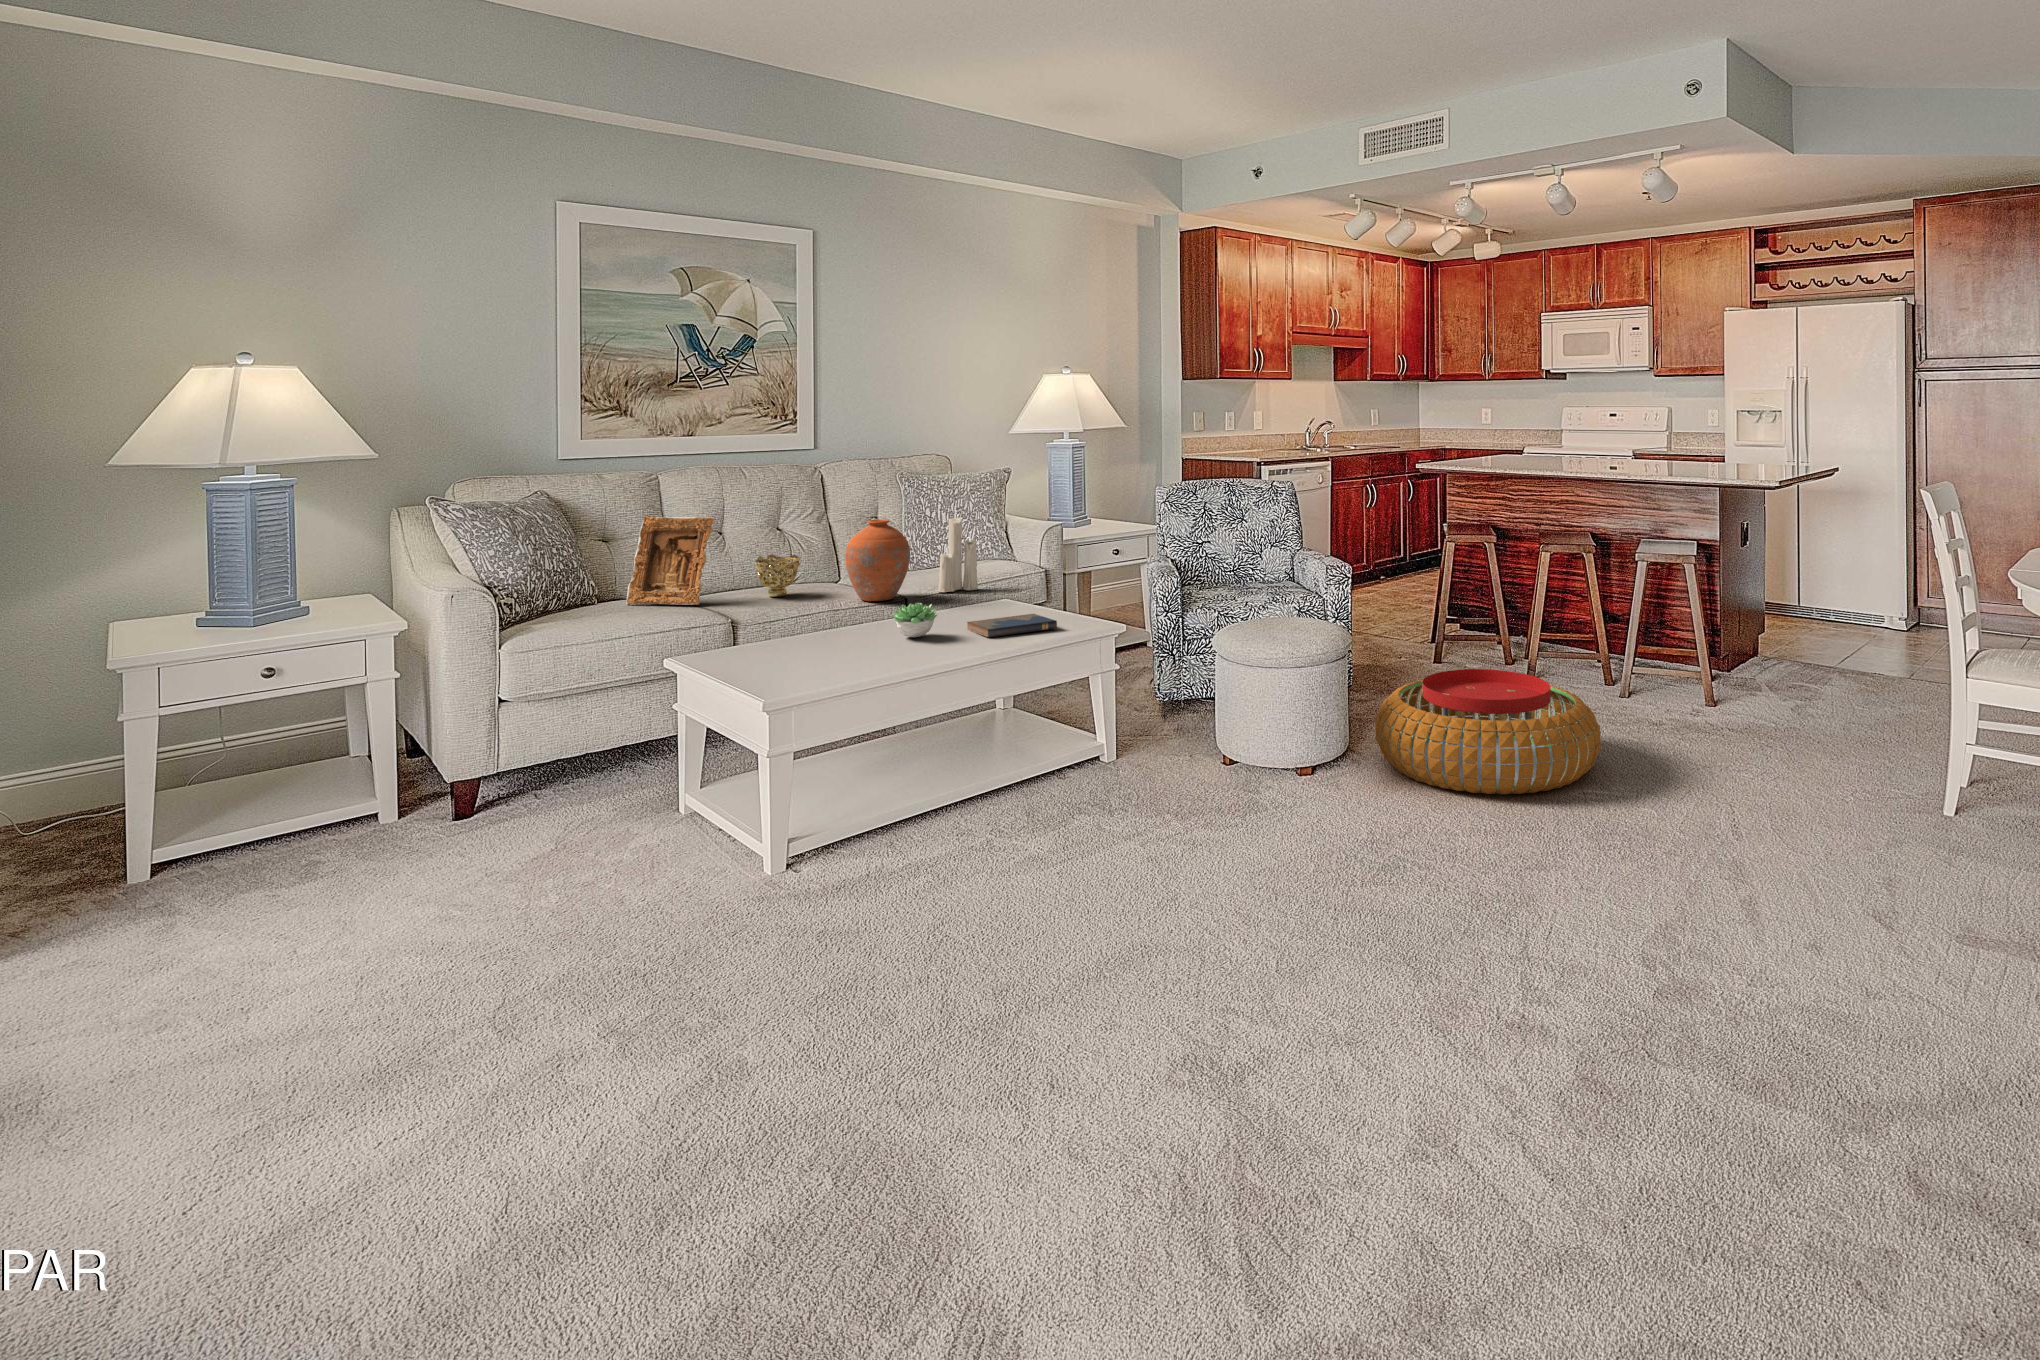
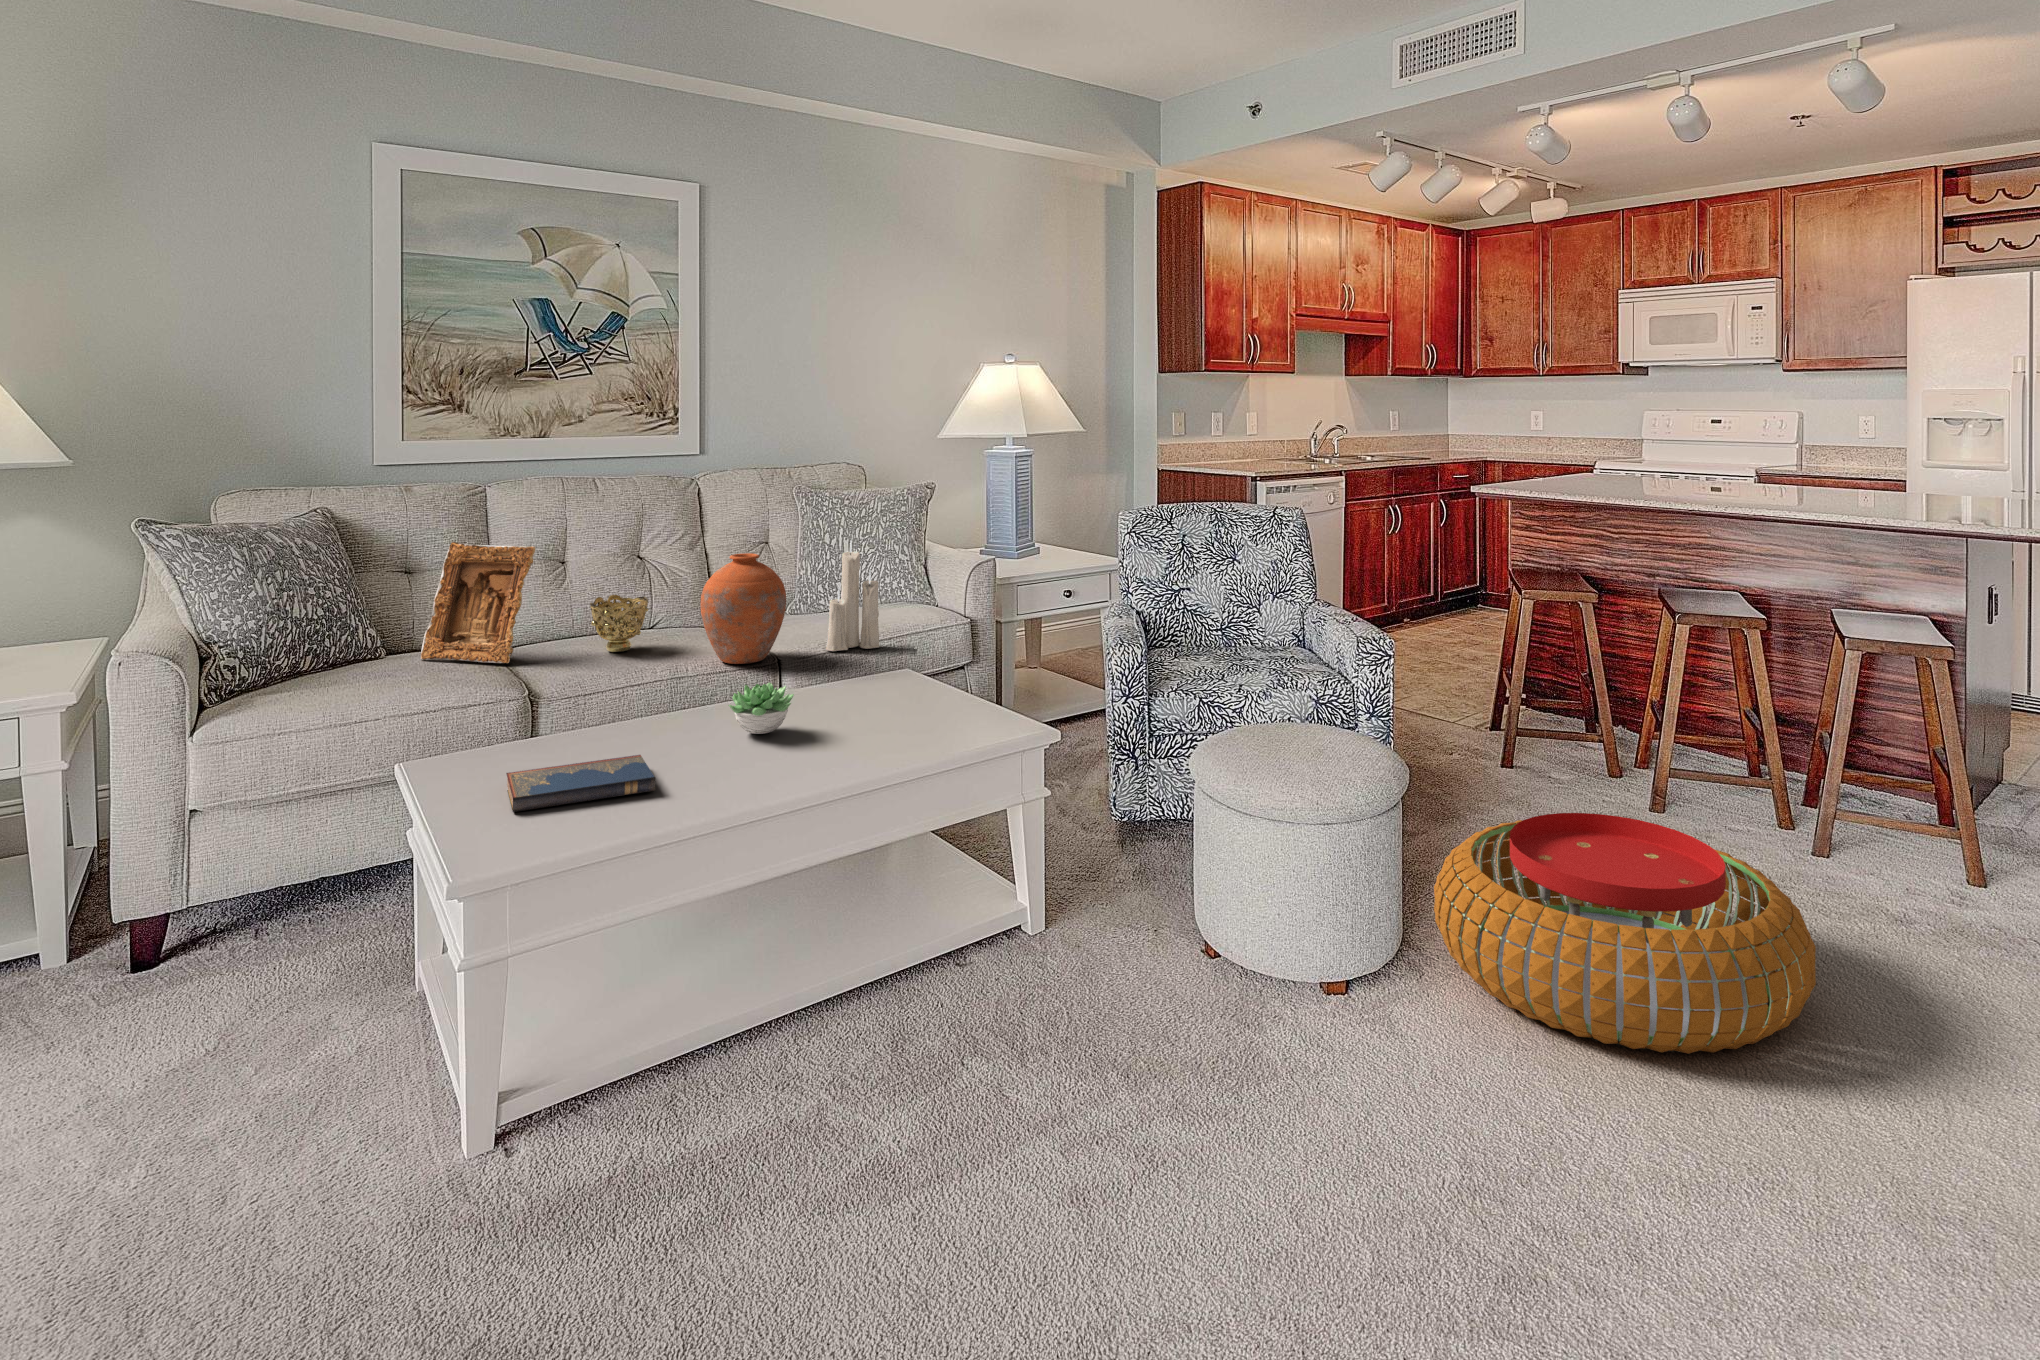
hardcover book: present [967,614,1057,637] -> present [506,755,655,812]

